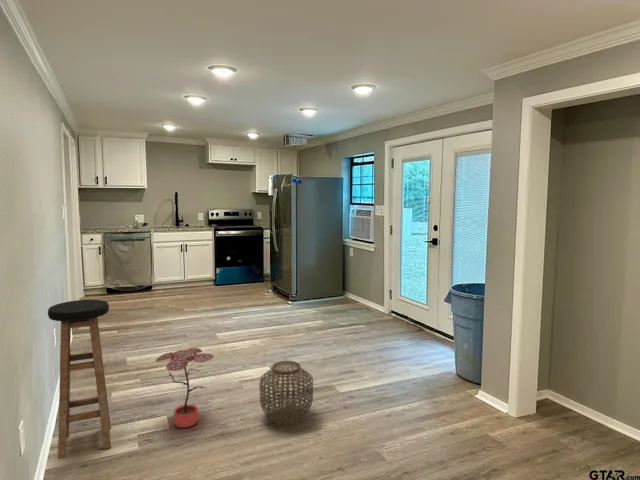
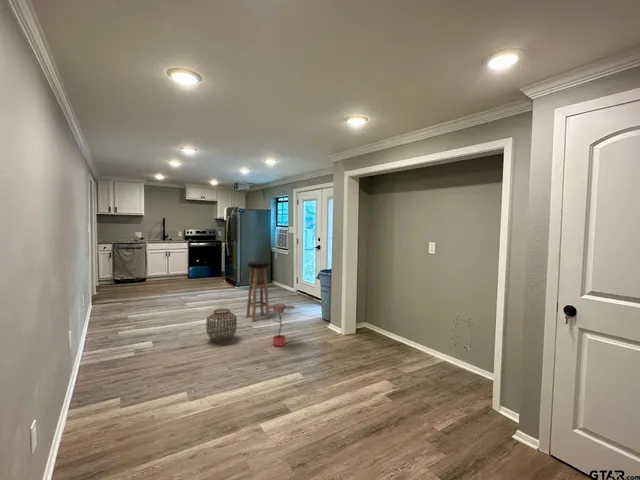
bar stool: present [48,300,111,459] -> present [246,261,270,321]
potted plant: present [156,348,214,428] -> present [264,304,295,346]

